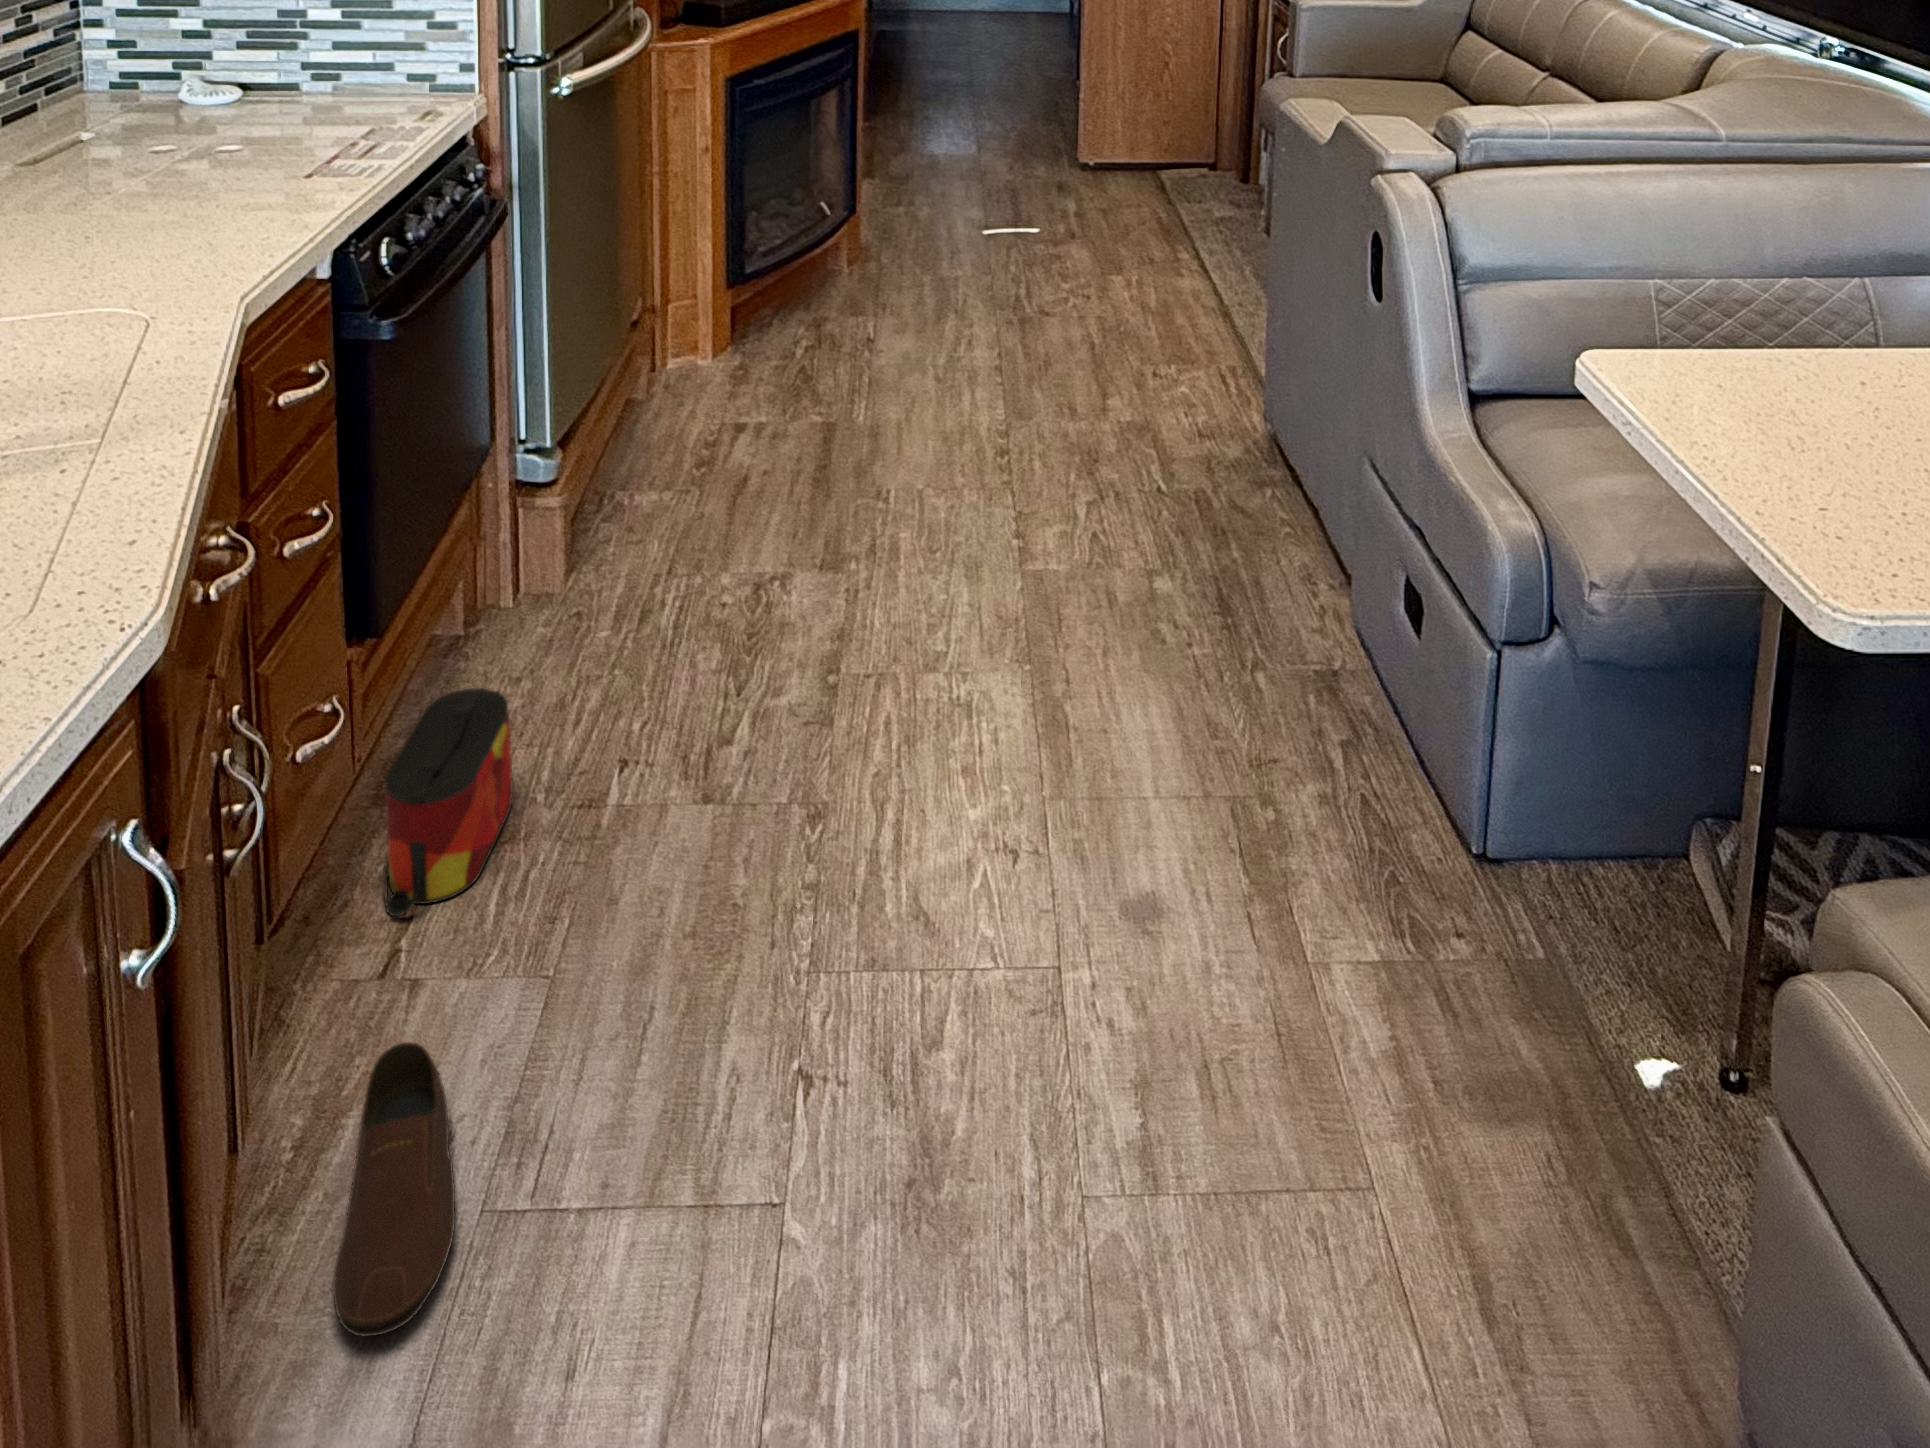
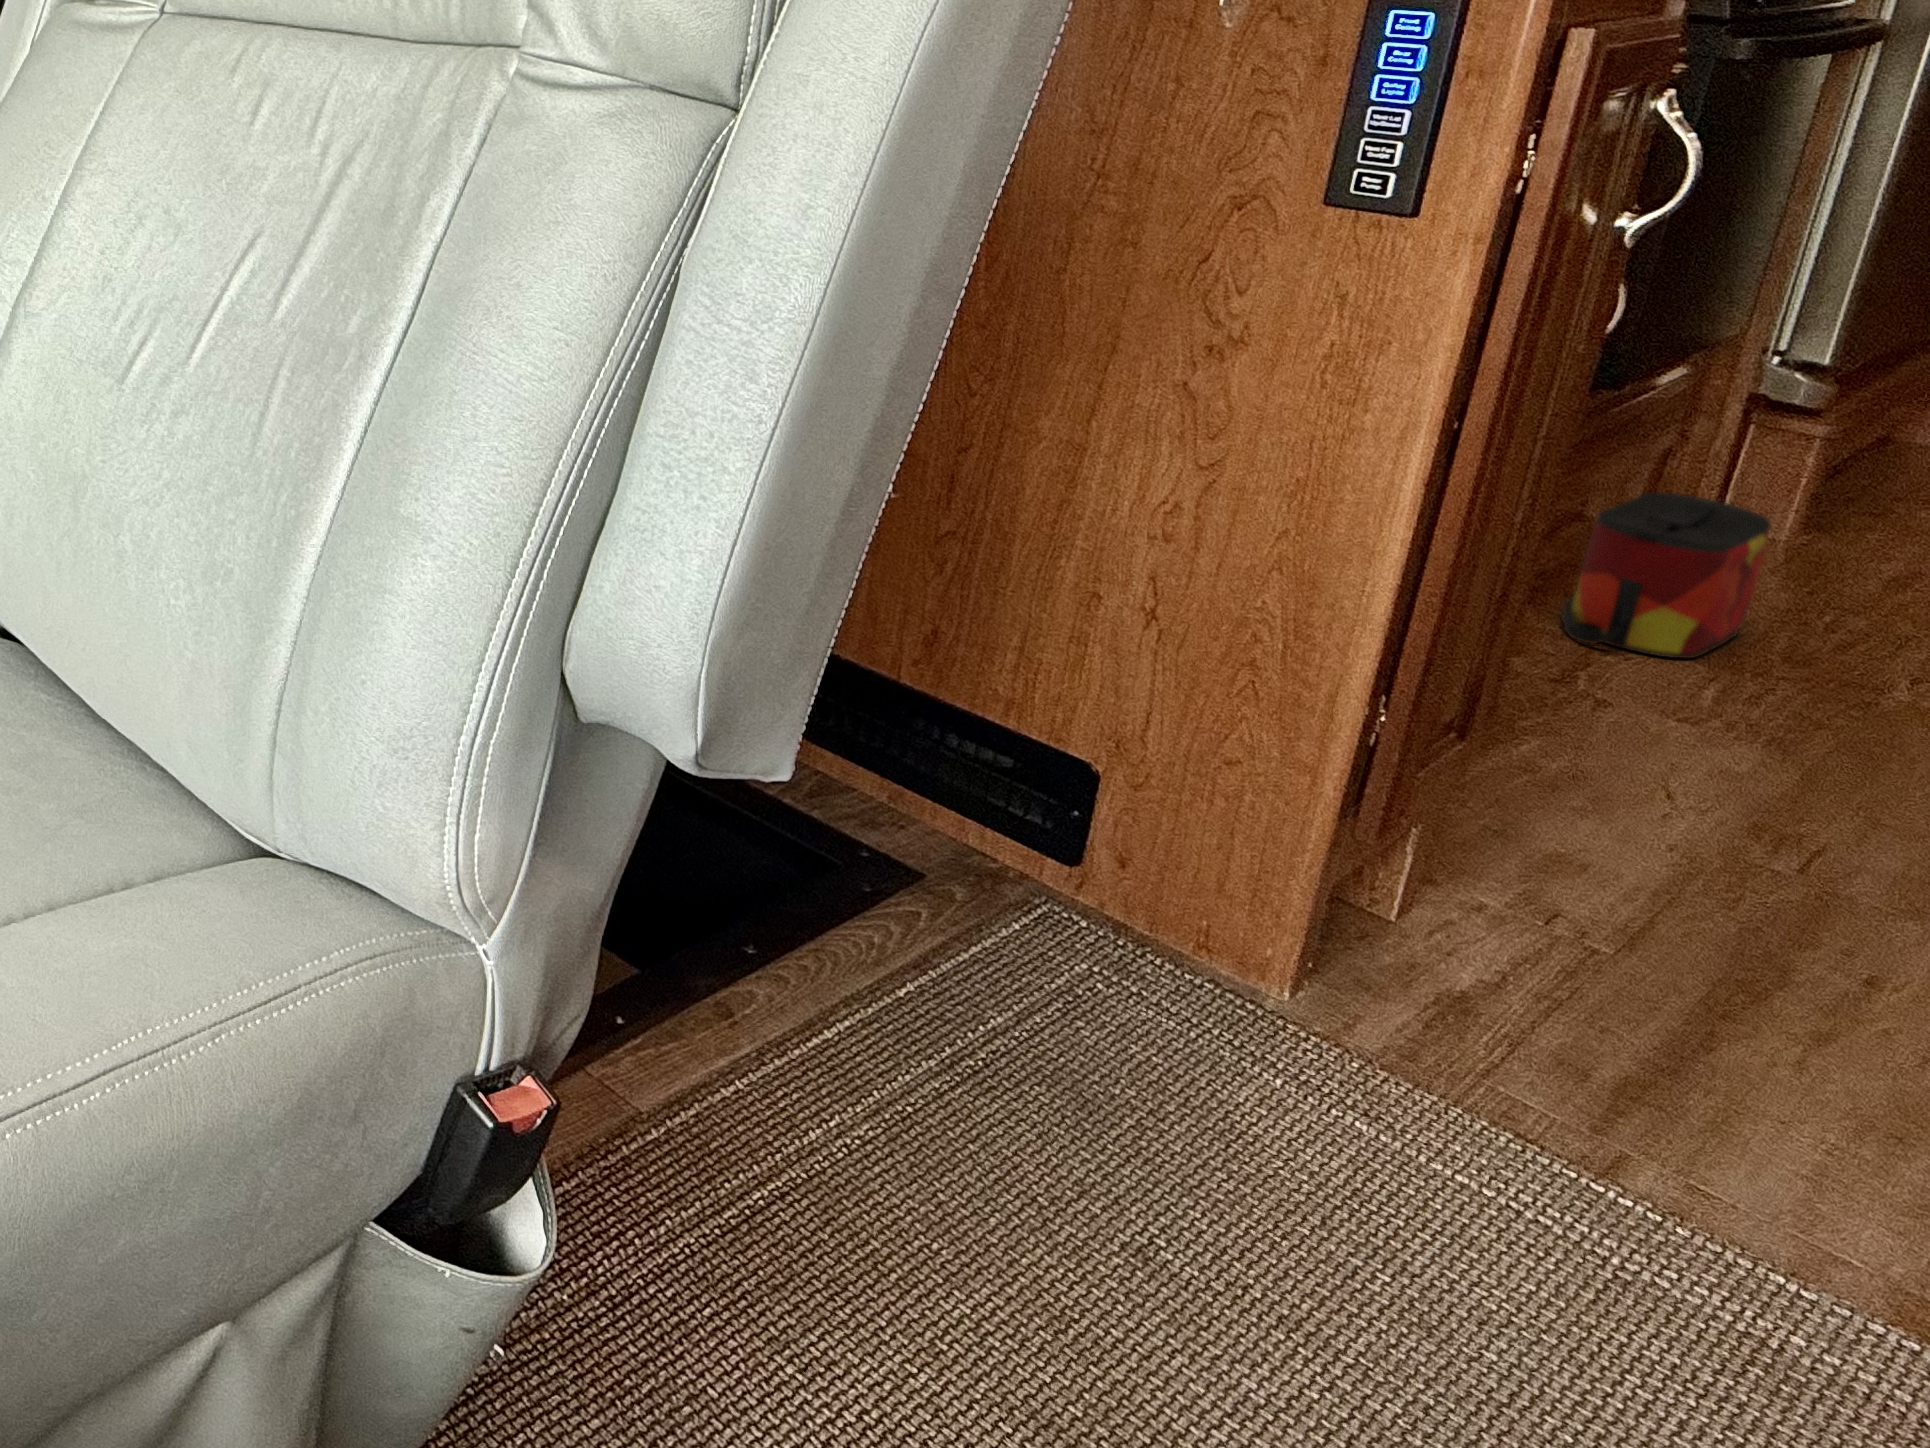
shoe: present [333,1042,455,1336] -> none [1558,668,1711,837]

